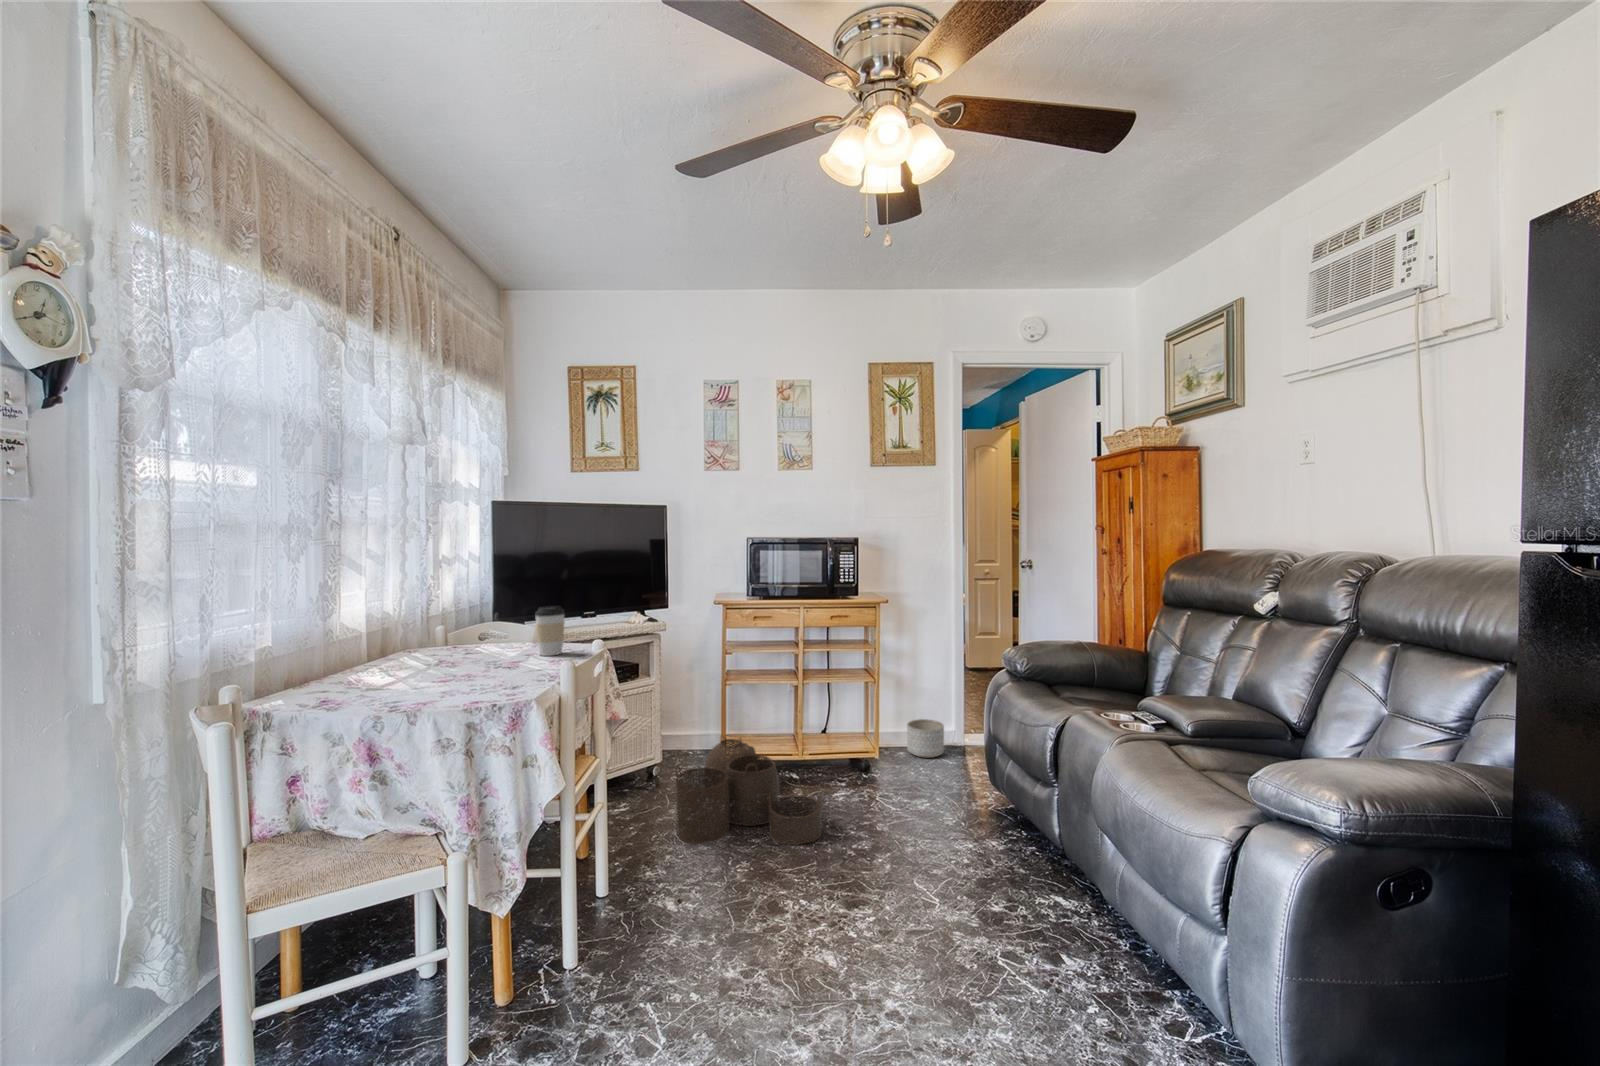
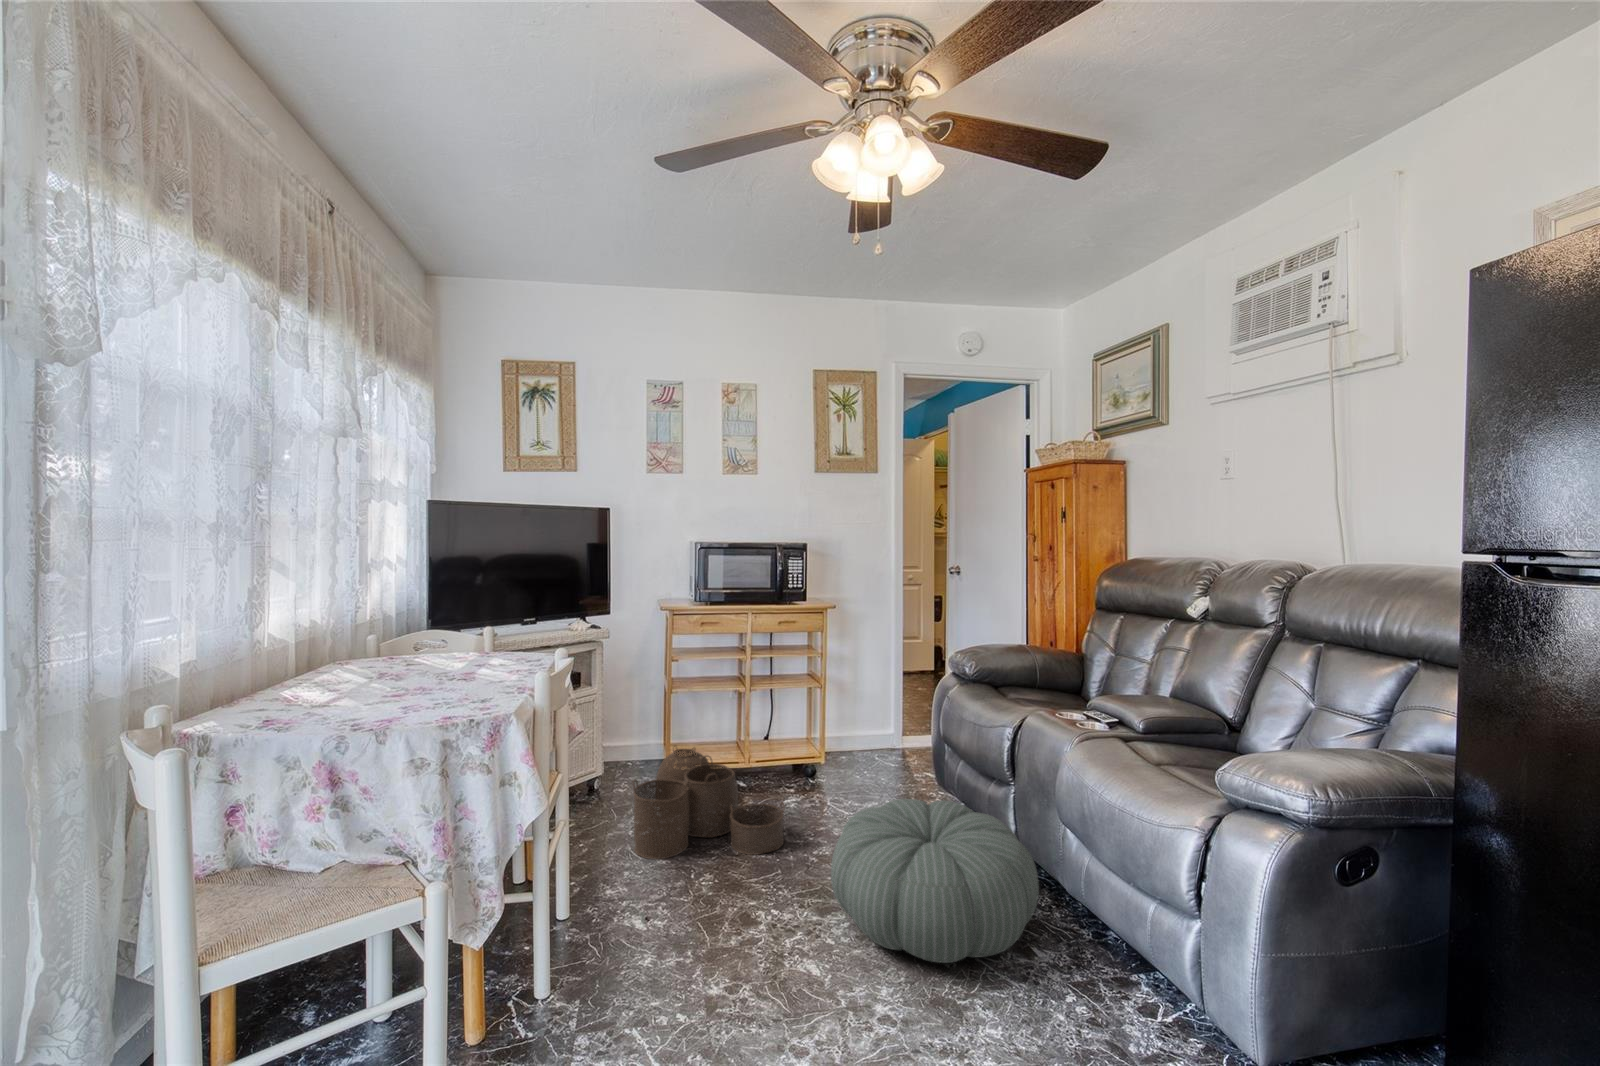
coffee cup: present [535,606,565,656] -> none [491,613,525,666]
planter: present [907,719,944,758] -> none [855,723,891,761]
pouf: none [856,797,1071,965] -> present [831,799,1039,963]

